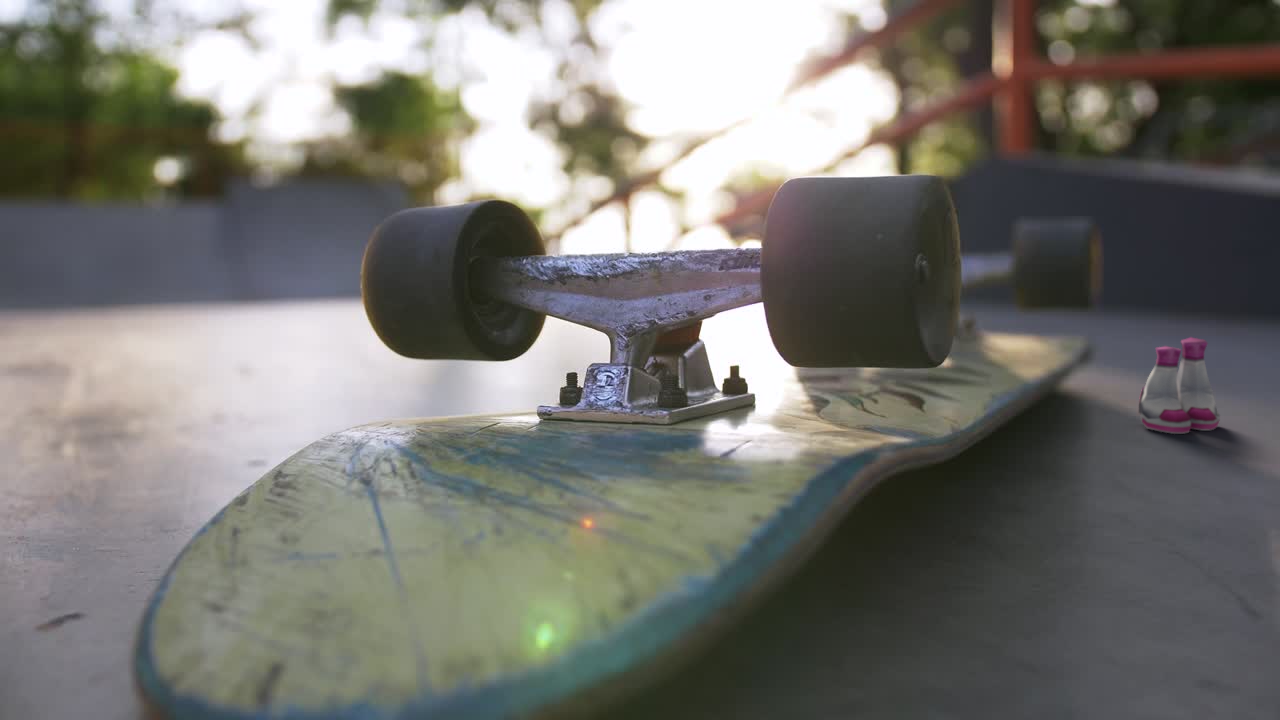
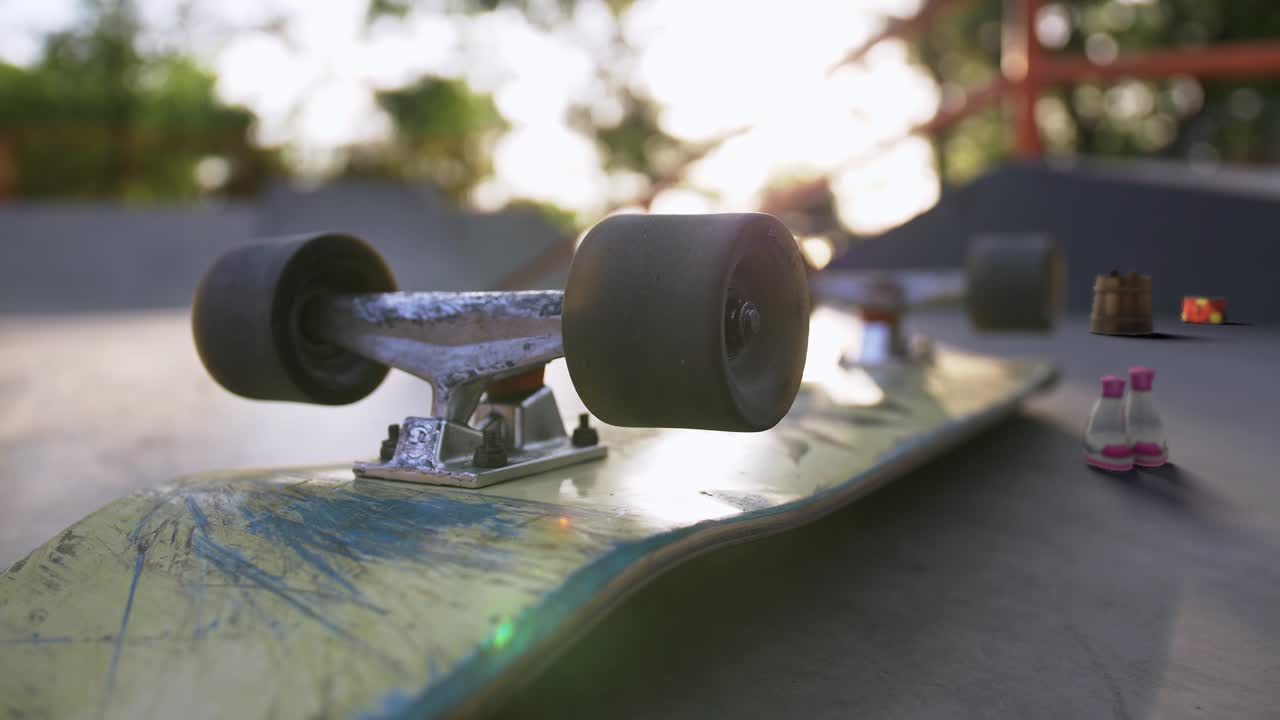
bucket: none [1081,263,1142,326] -> present [1091,269,1154,335]
bag: none [1161,289,1206,317] -> present [1182,295,1227,324]

